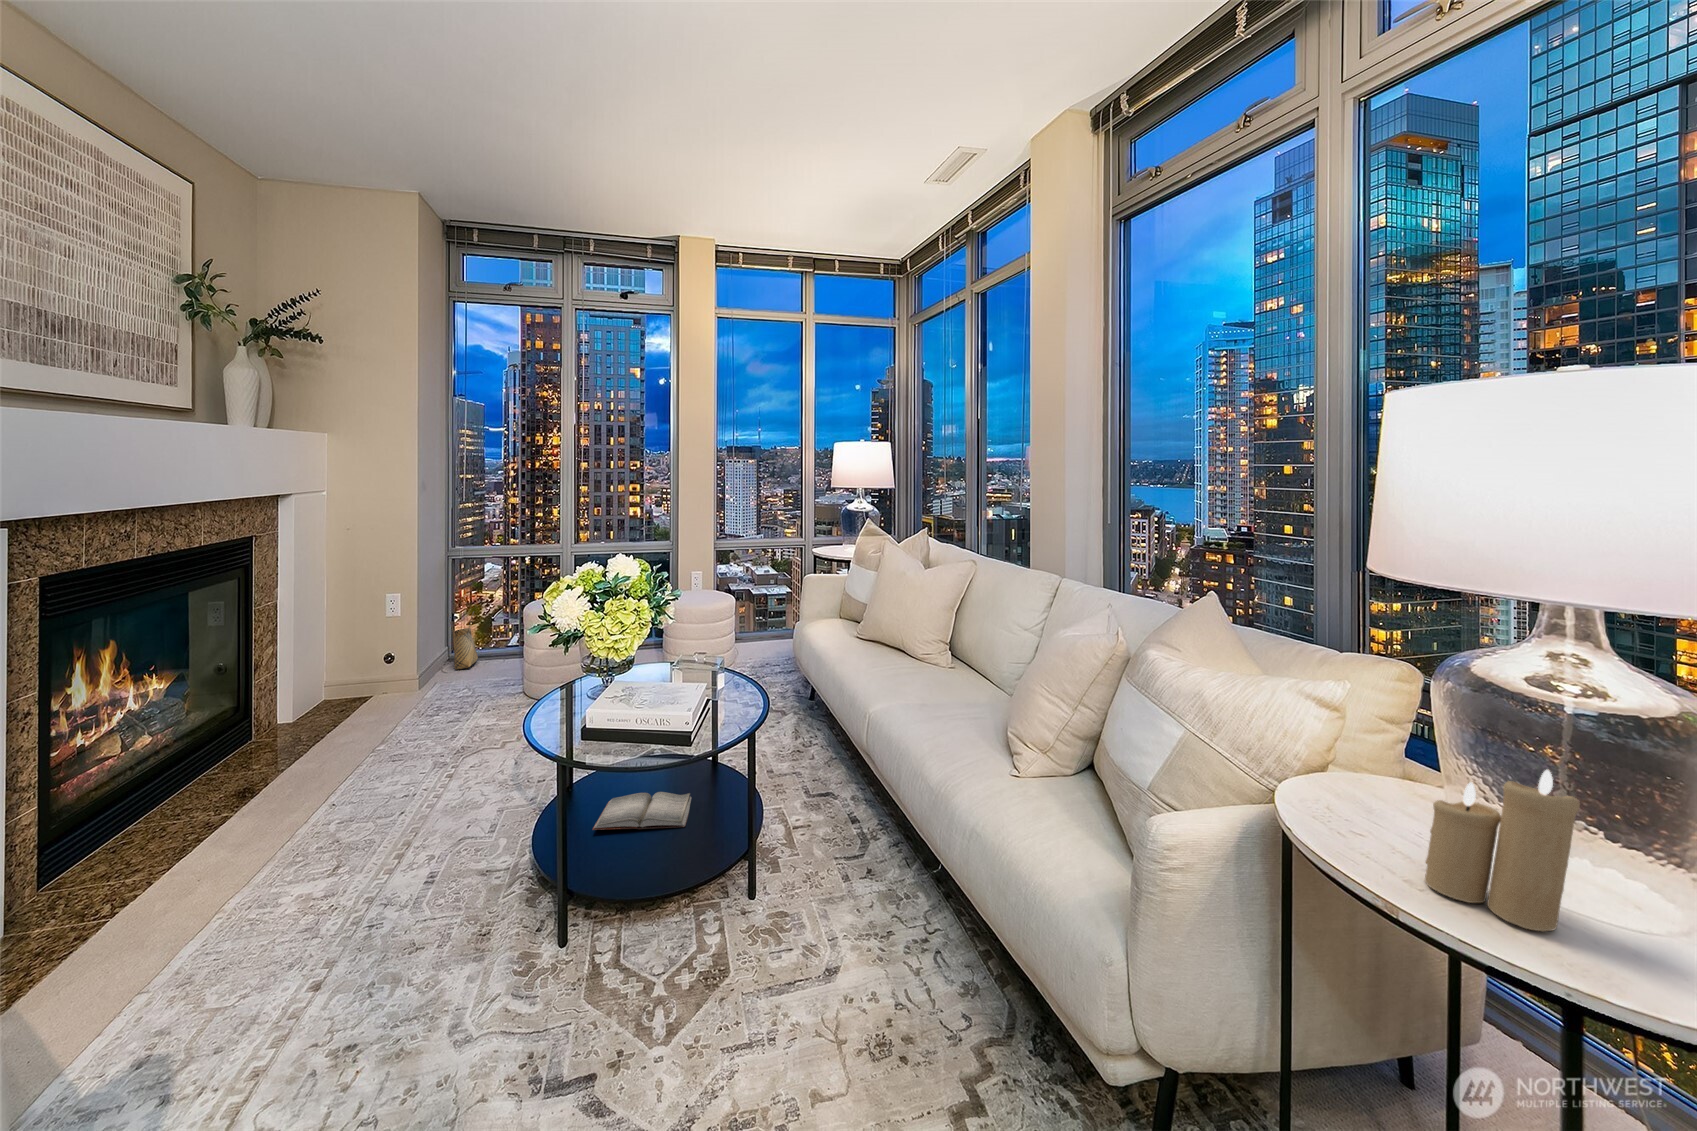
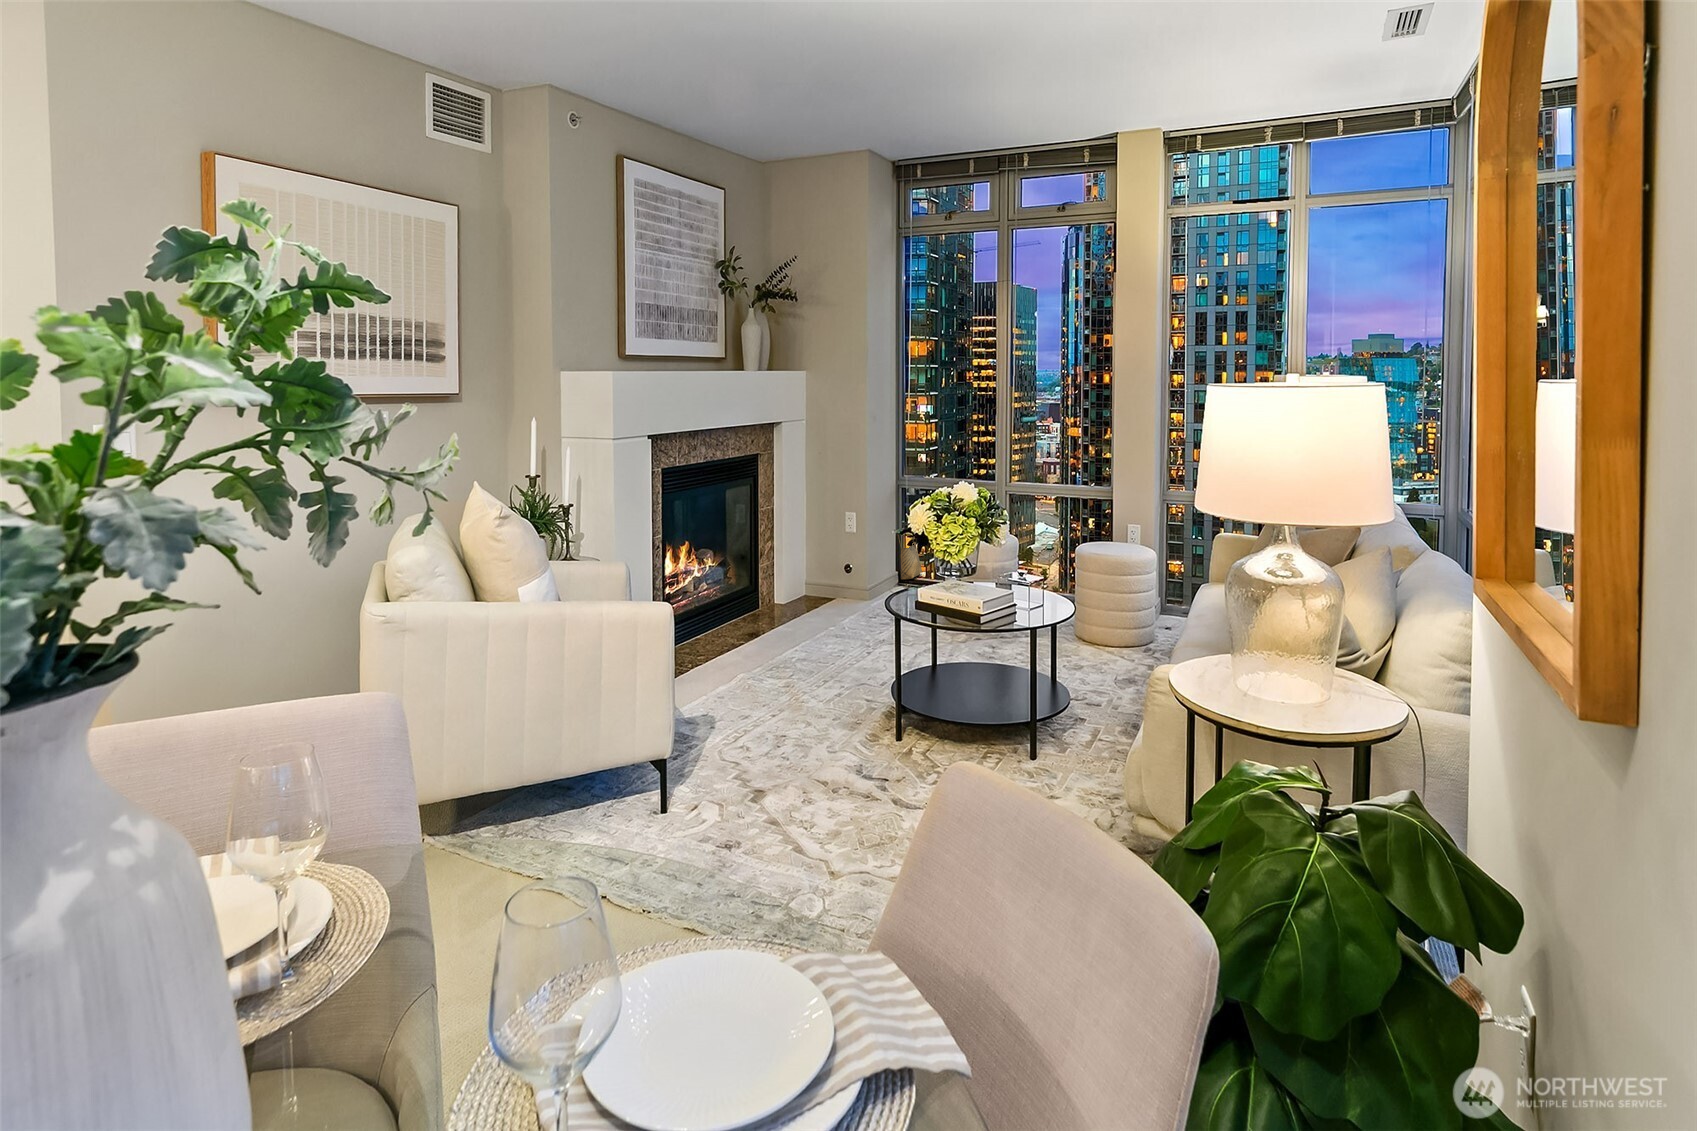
candle: present [1425,770,1580,931] -> none [1203,607,1240,689]
hardback book: present [593,792,692,830] -> none [937,669,1019,693]

